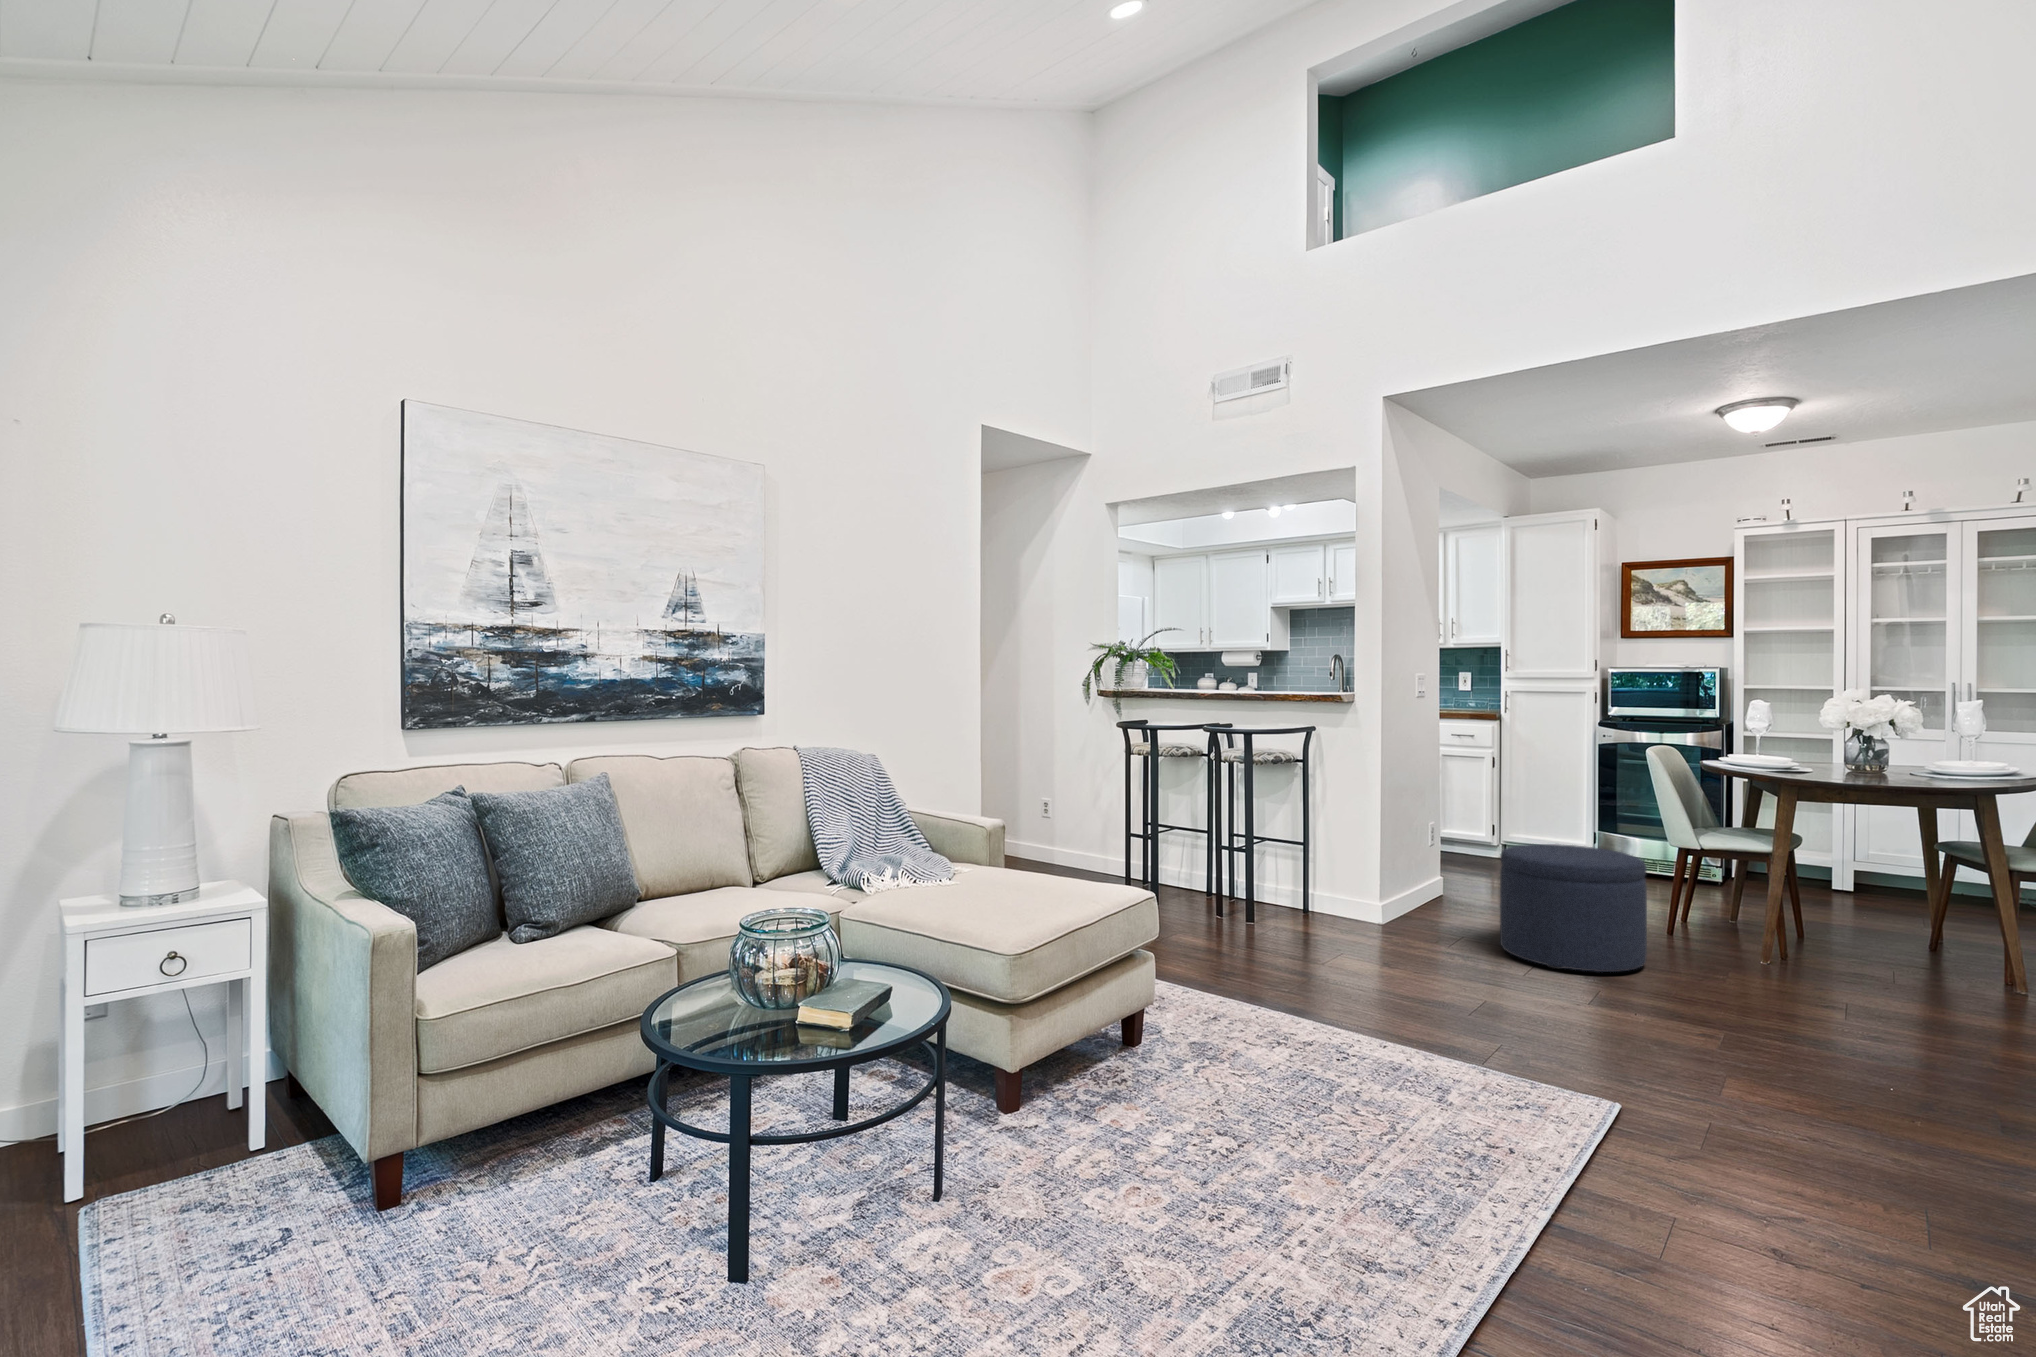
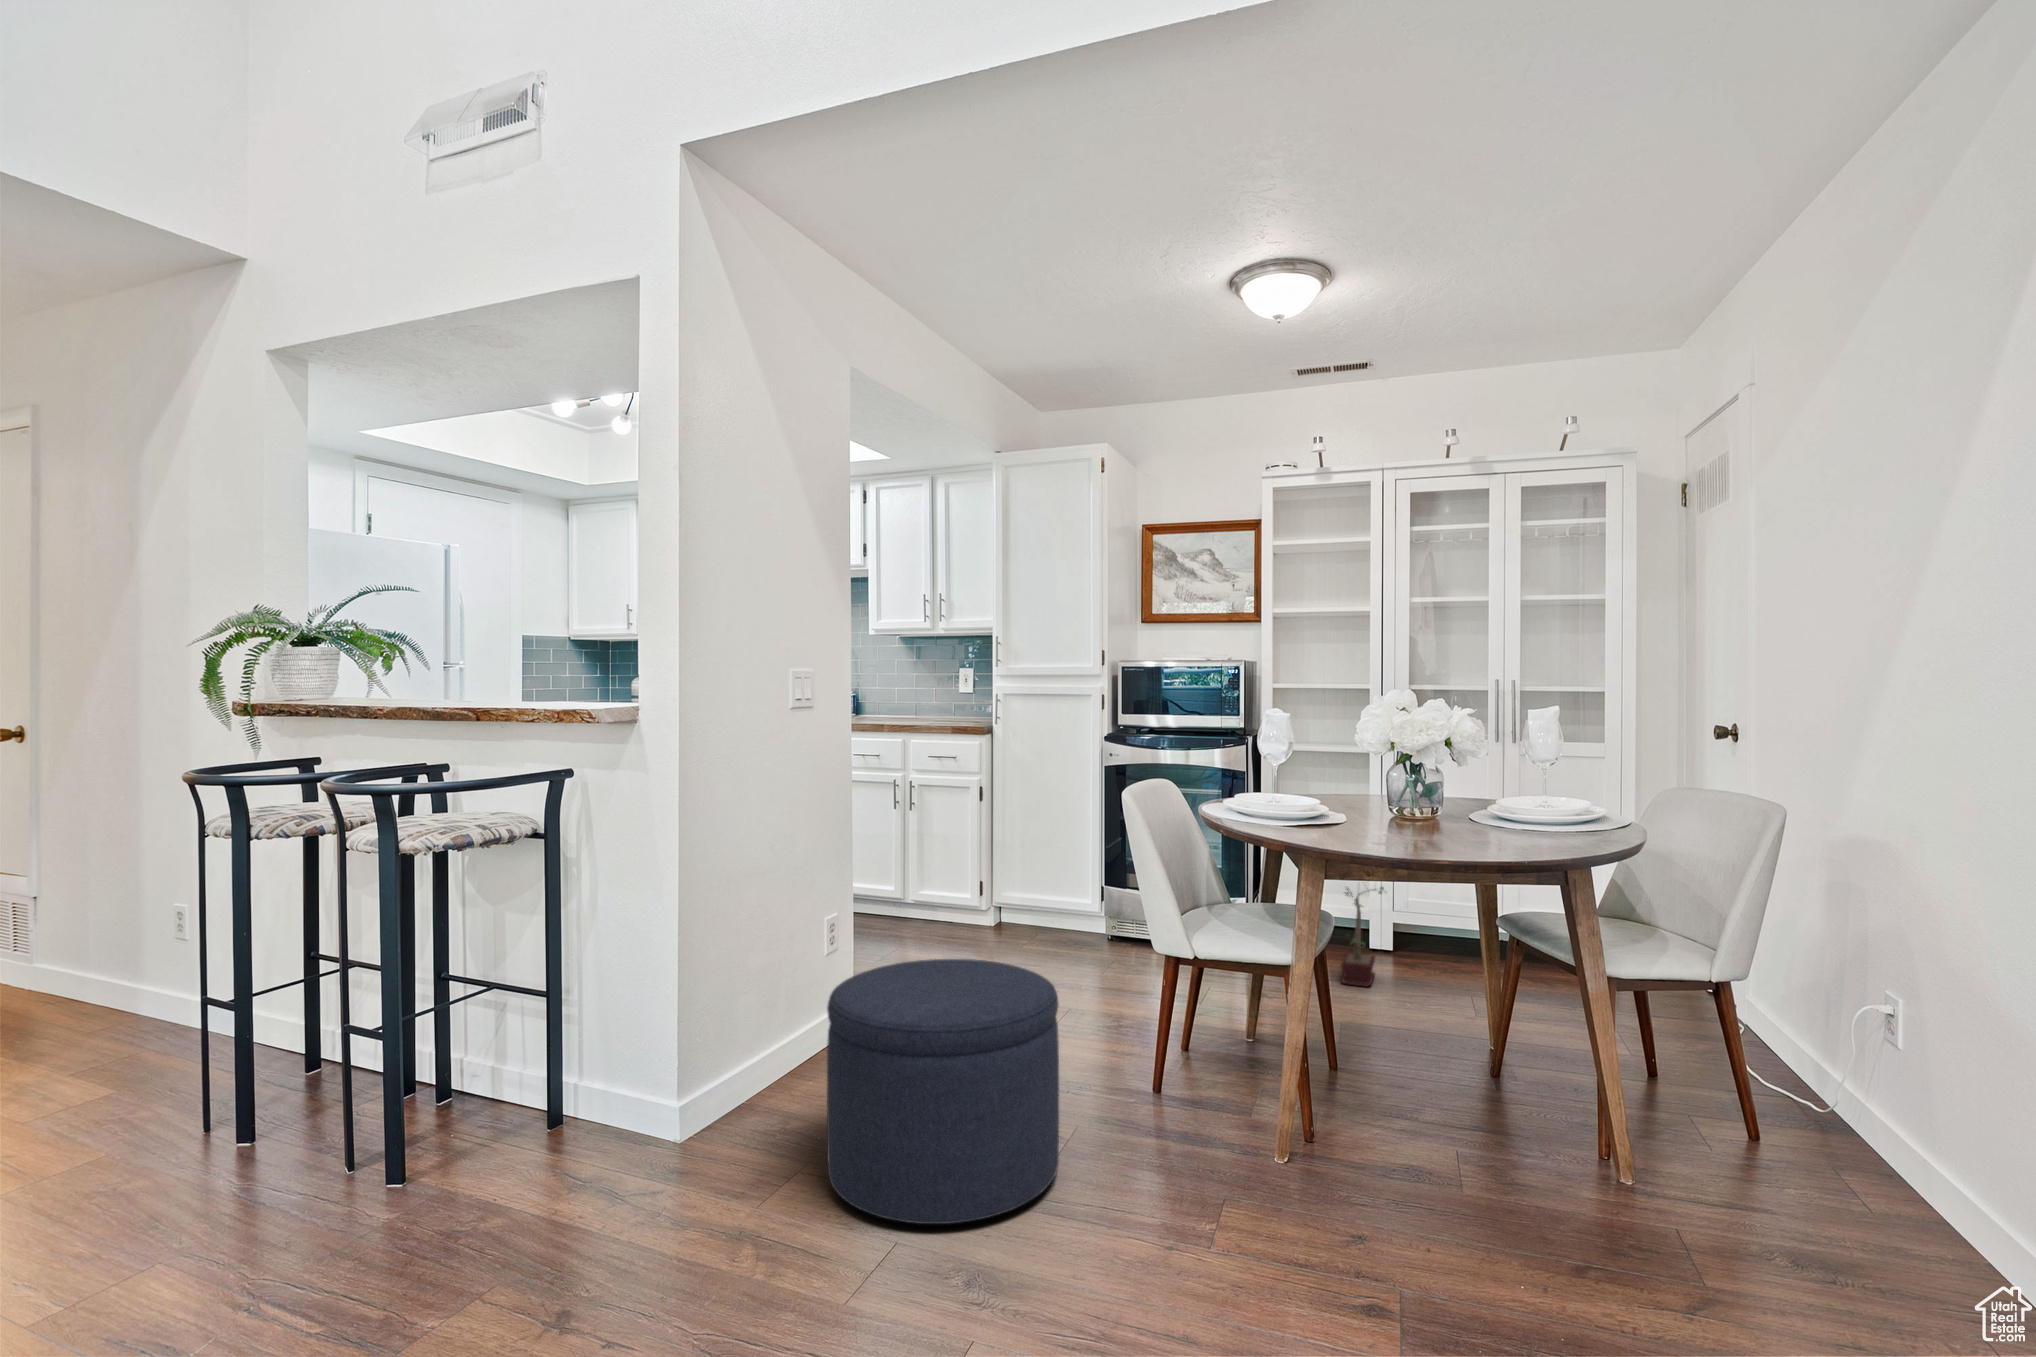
potted plant: none [1811,813,1853,907] -> present [1341,887,1387,987]

